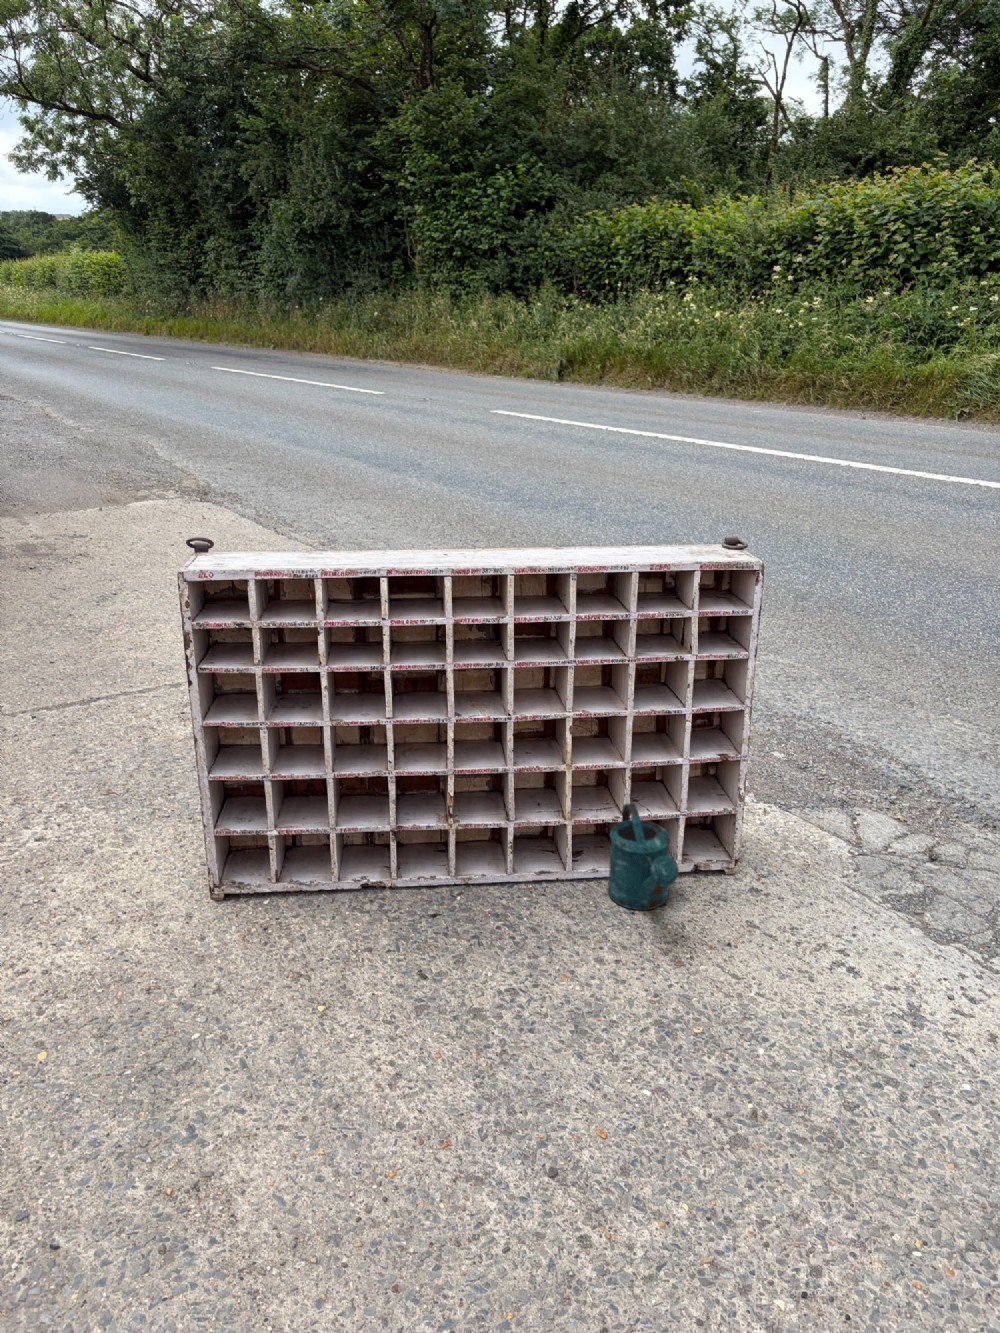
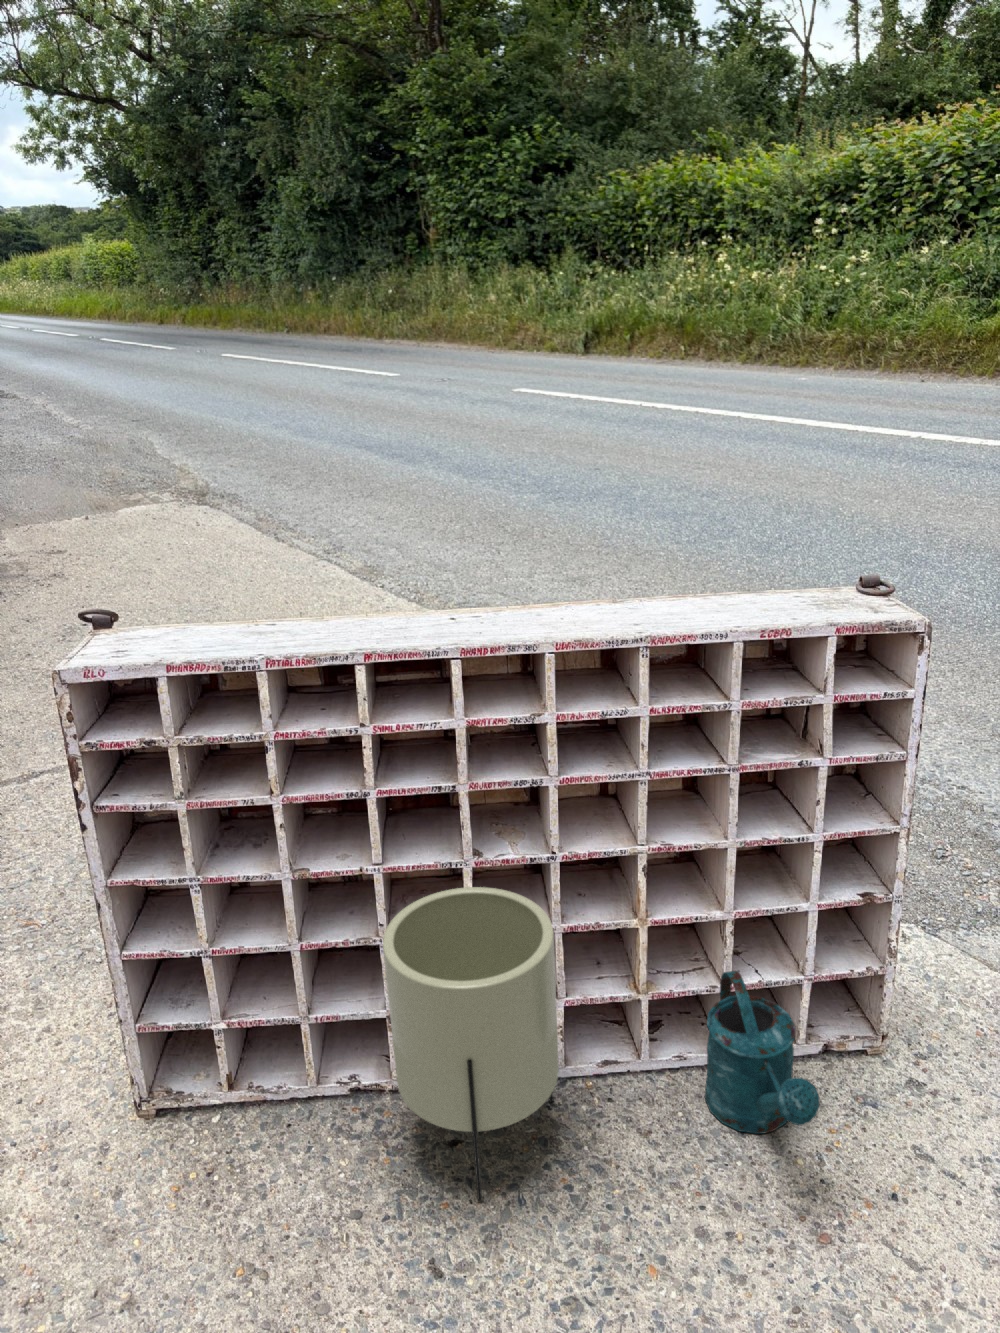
planter: none [390,734,506,941] -> present [383,887,559,1201]

